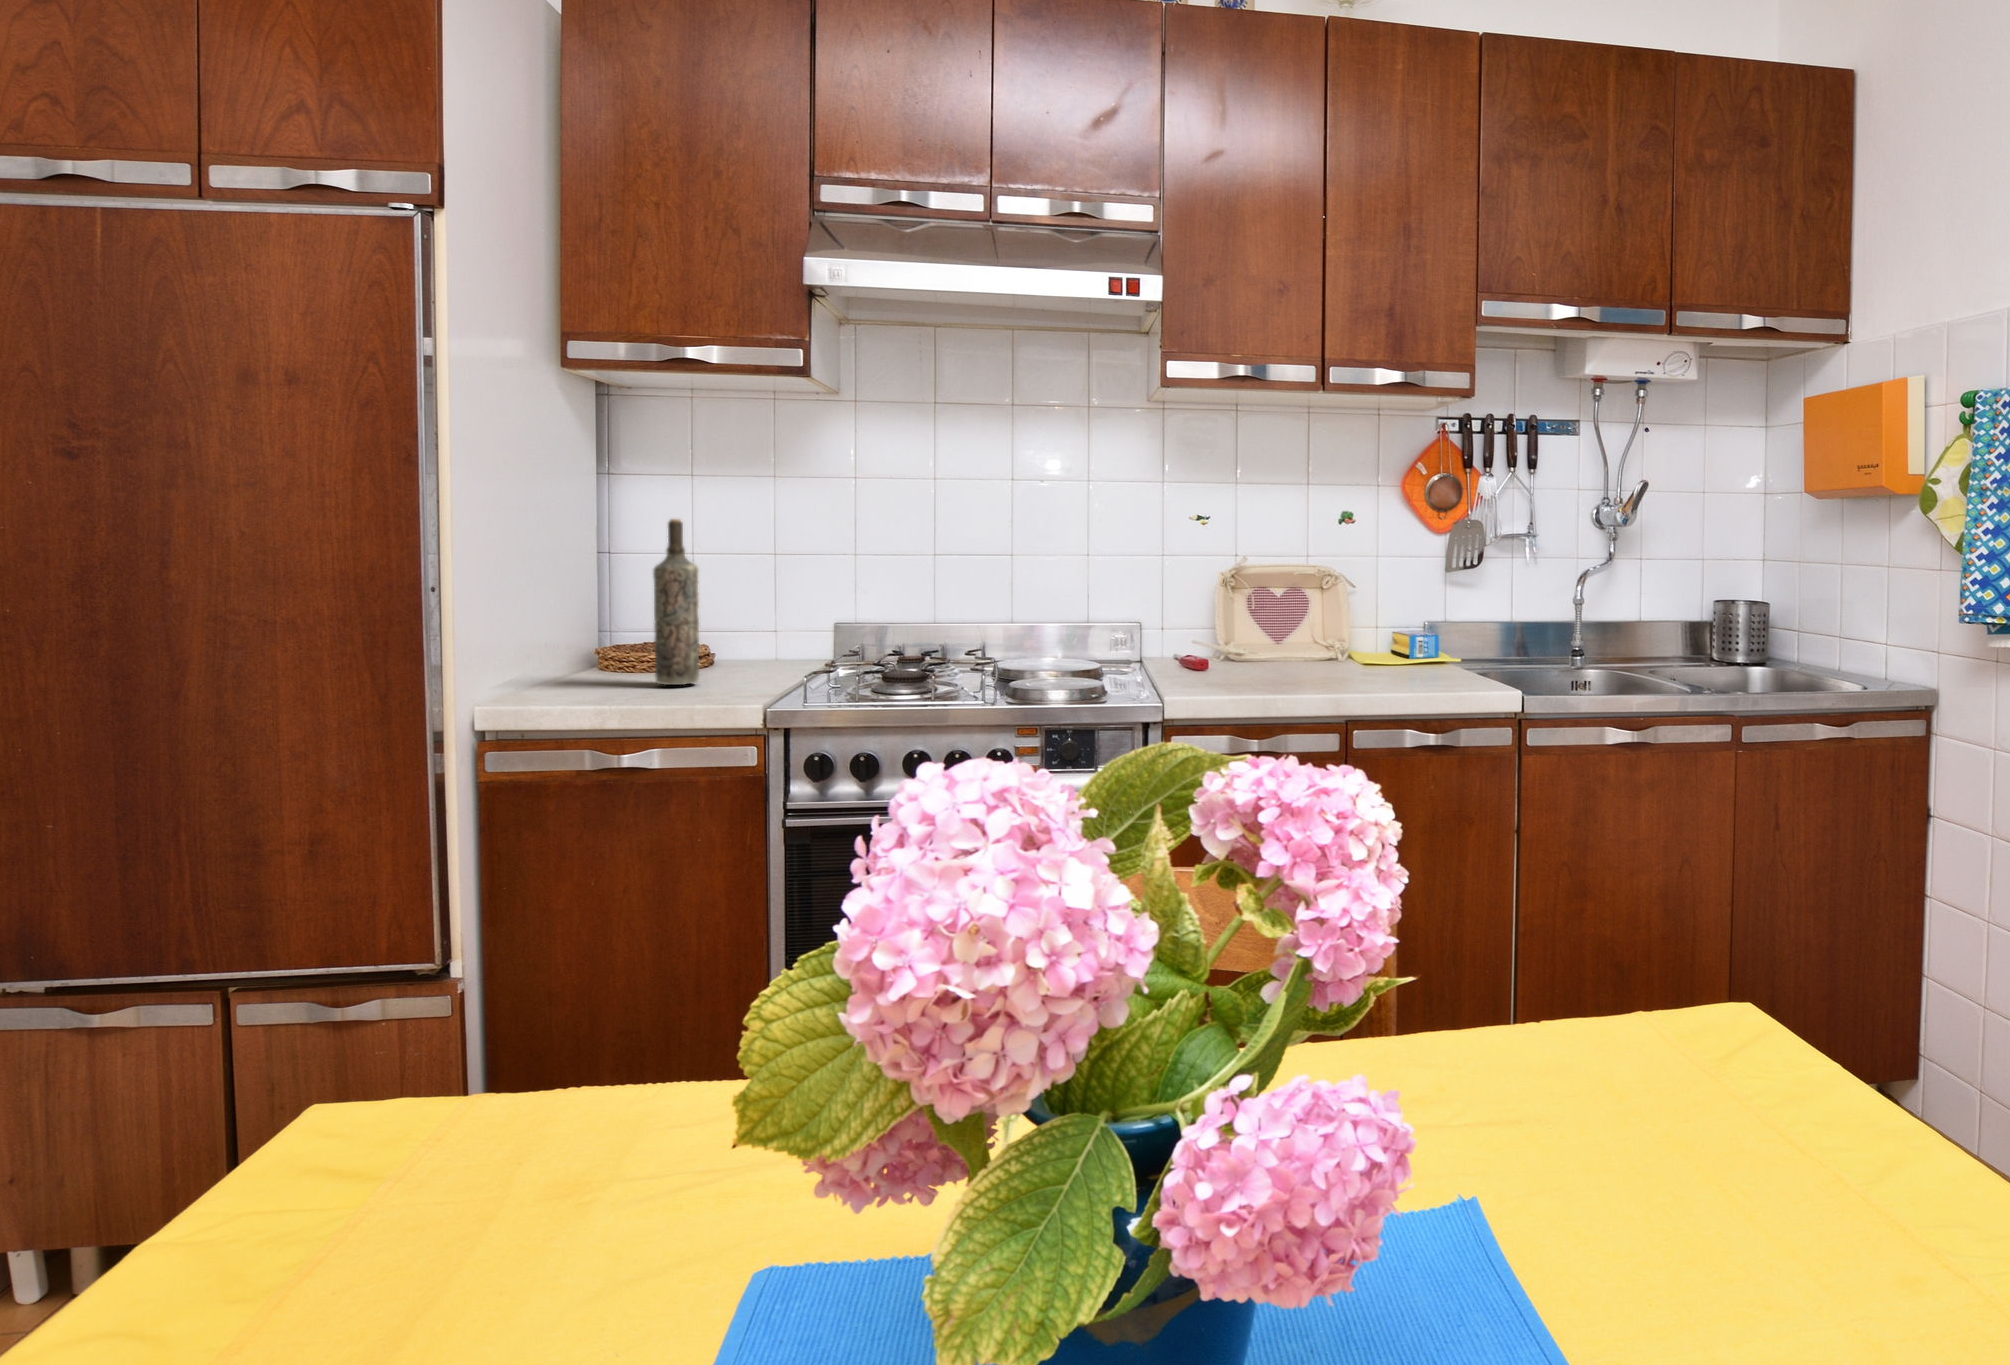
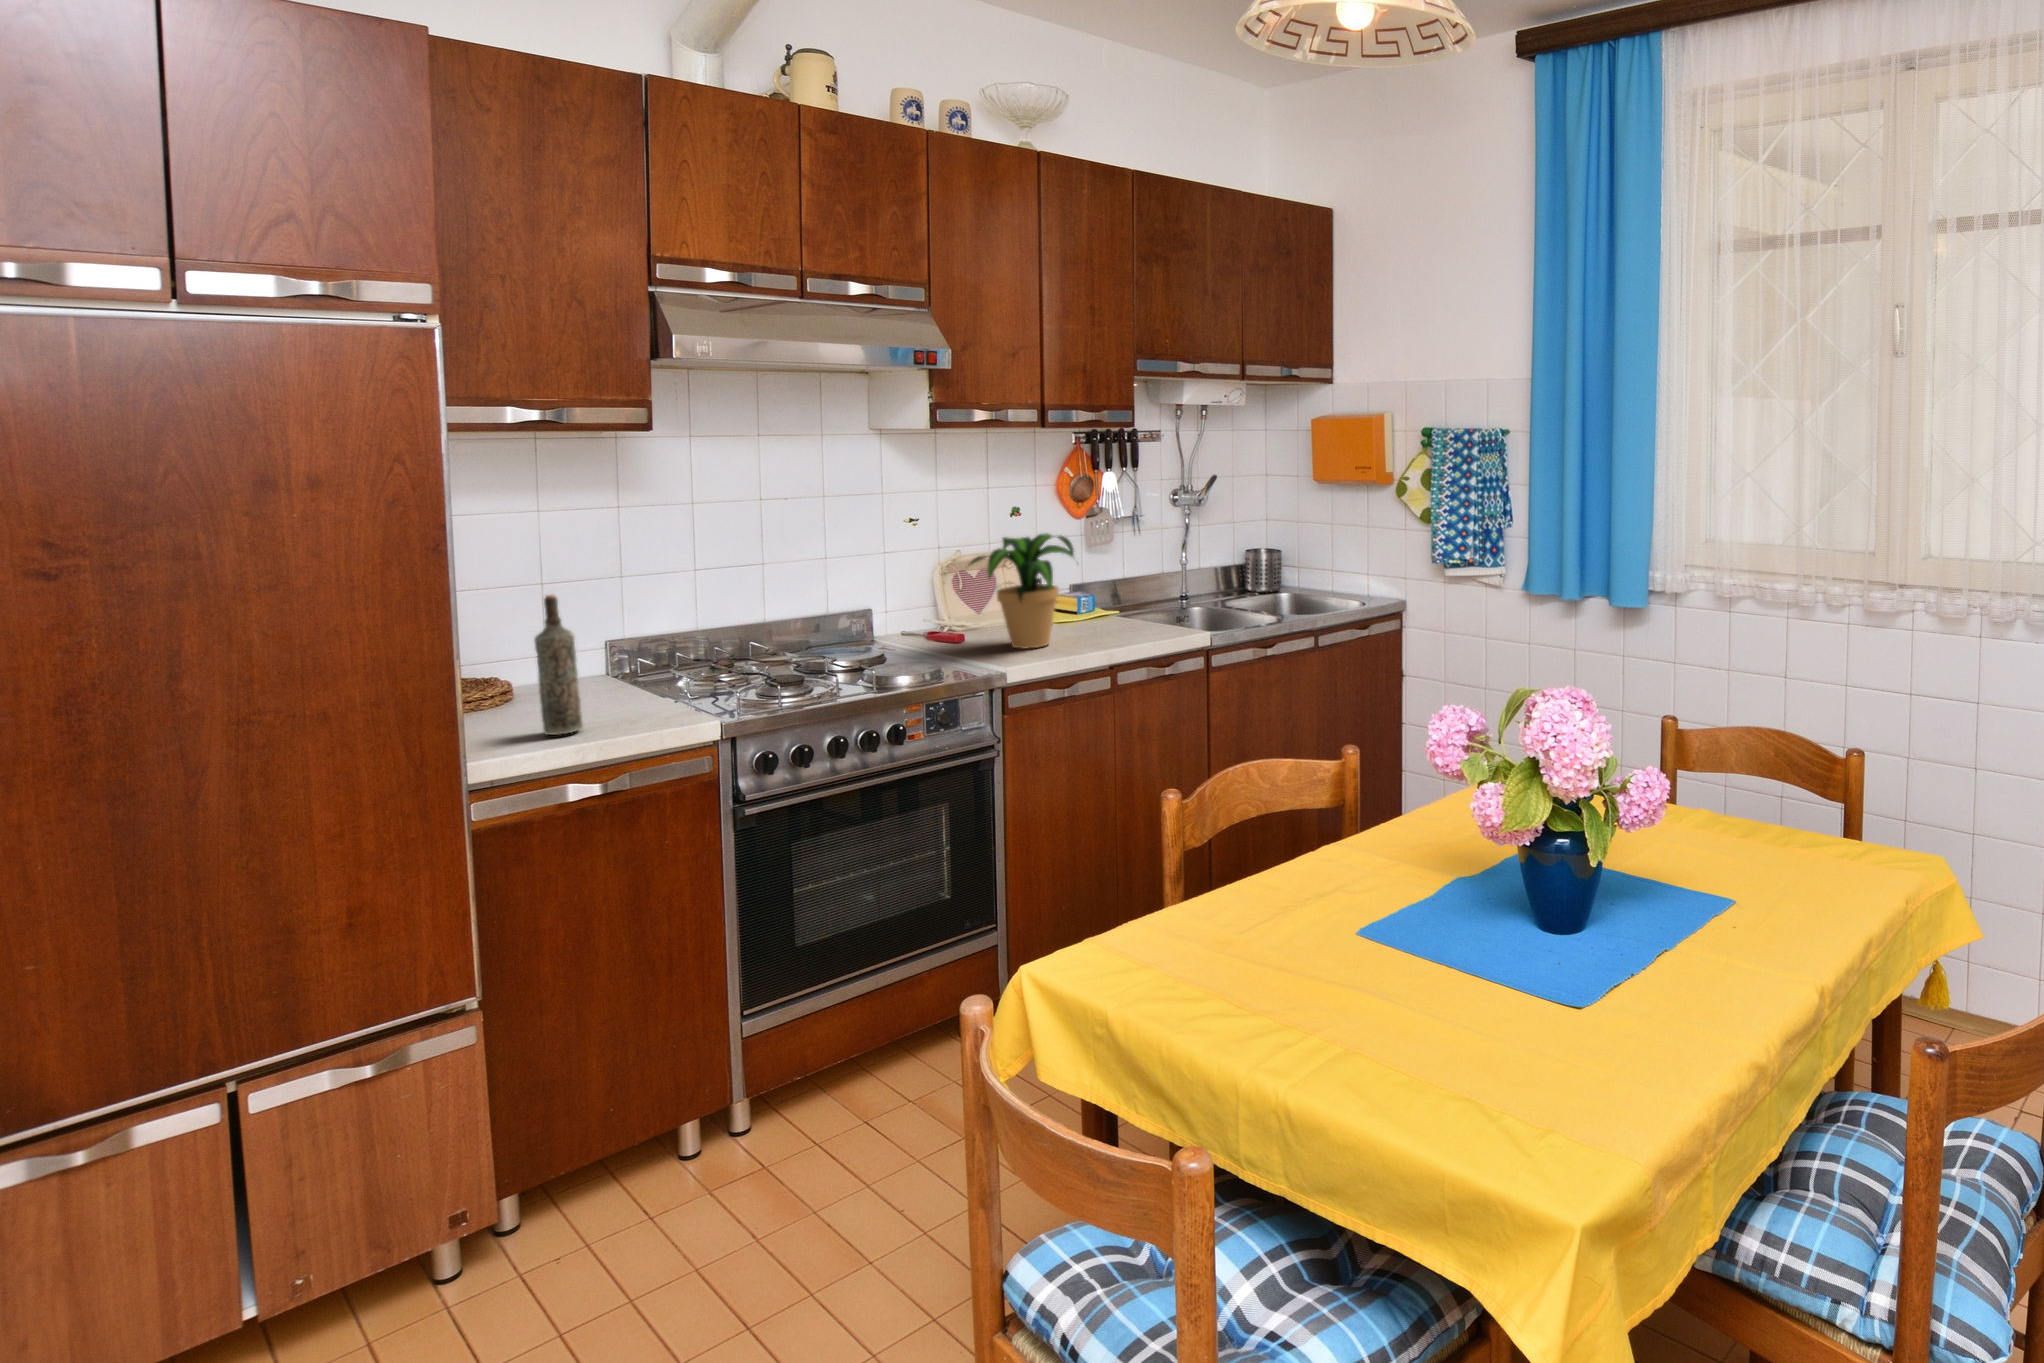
potted plant: none [1226,525,1379,680] -> present [969,533,1078,649]

